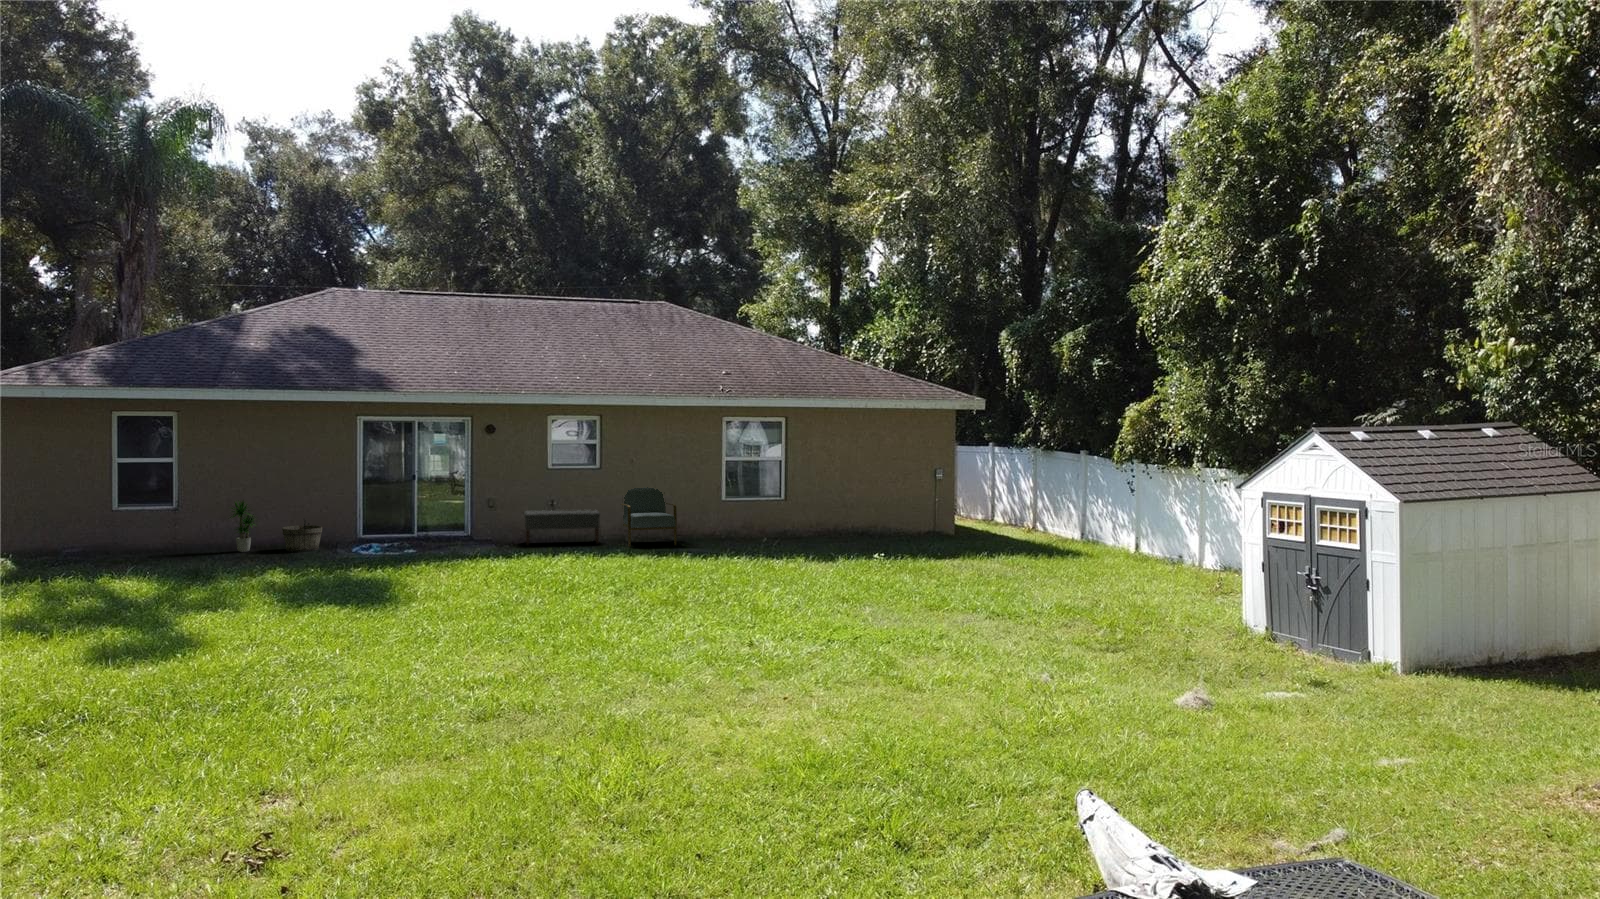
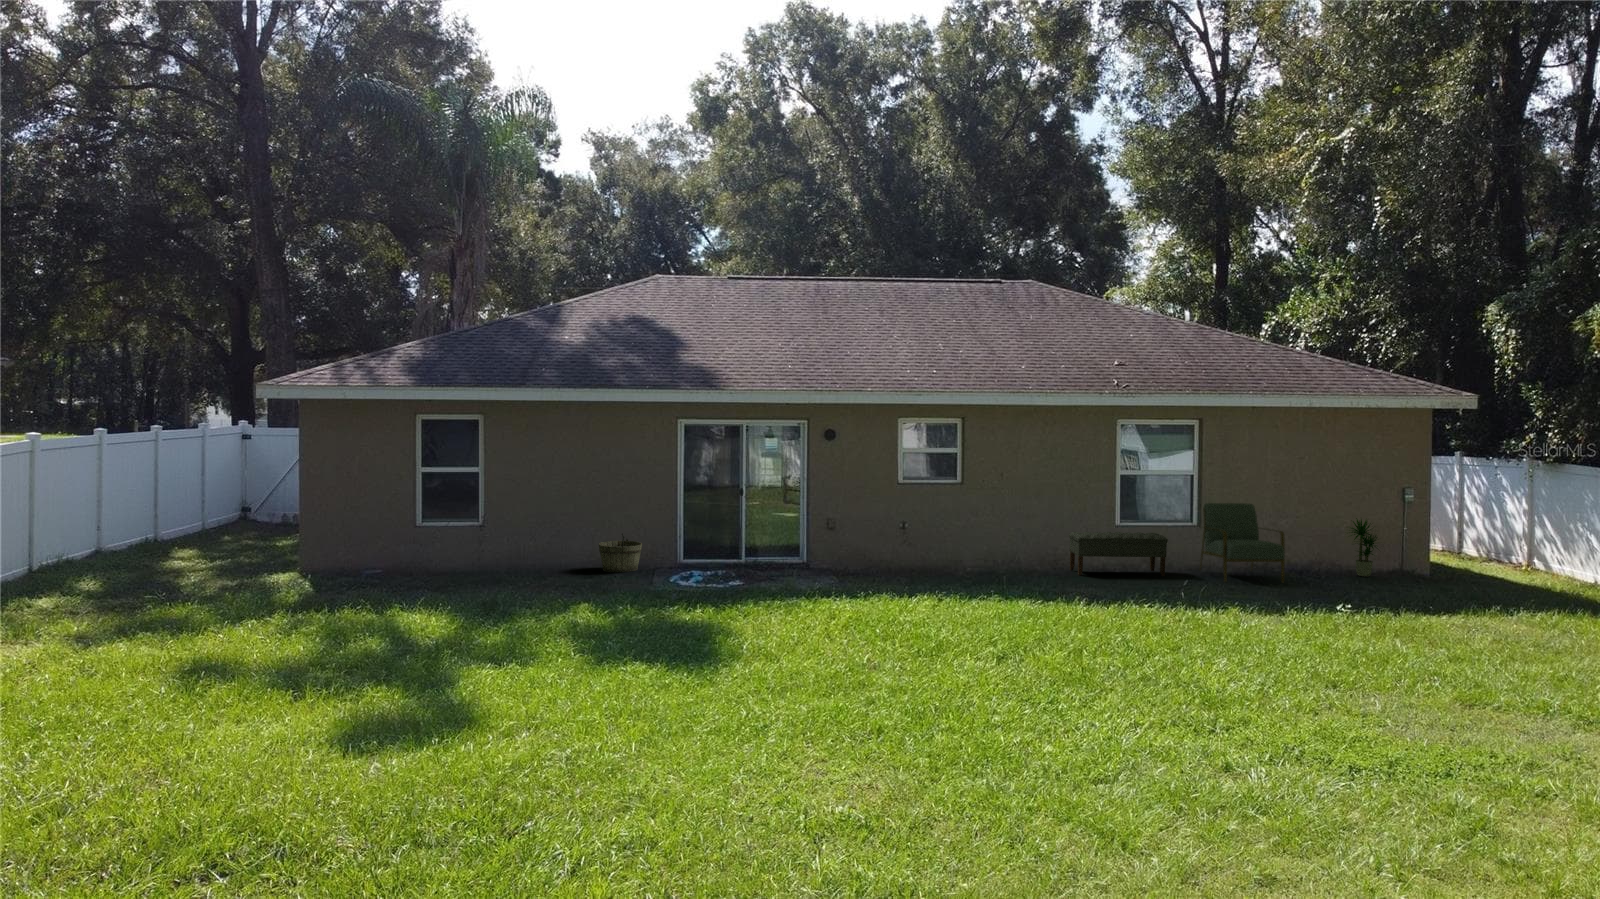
chair: present [621,487,677,547] -> present [1200,503,1285,583]
potted plant: present [230,501,255,552] -> present [1350,518,1379,577]
bench: present [524,509,600,545] -> present [1069,532,1168,576]

